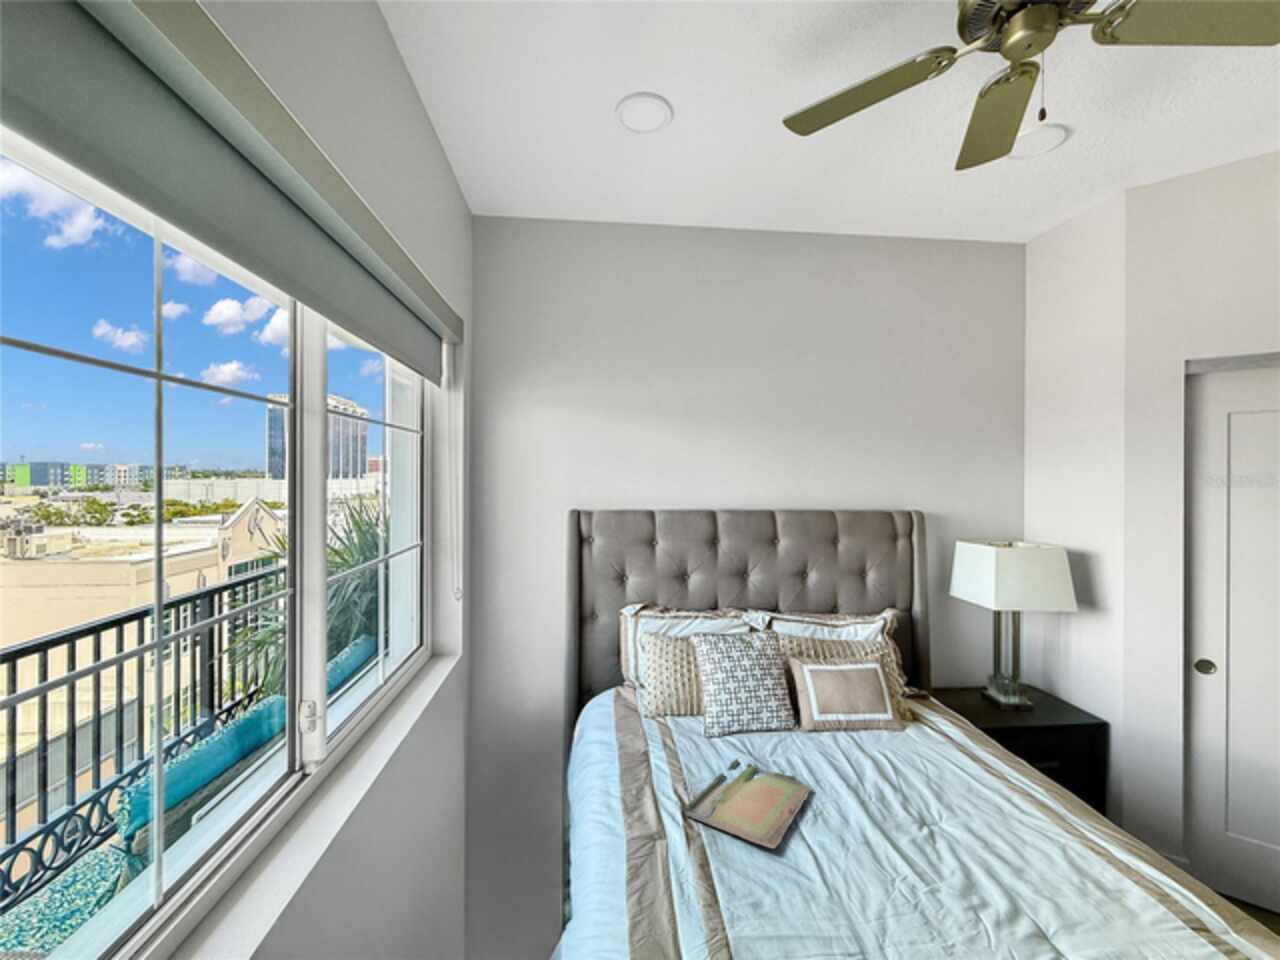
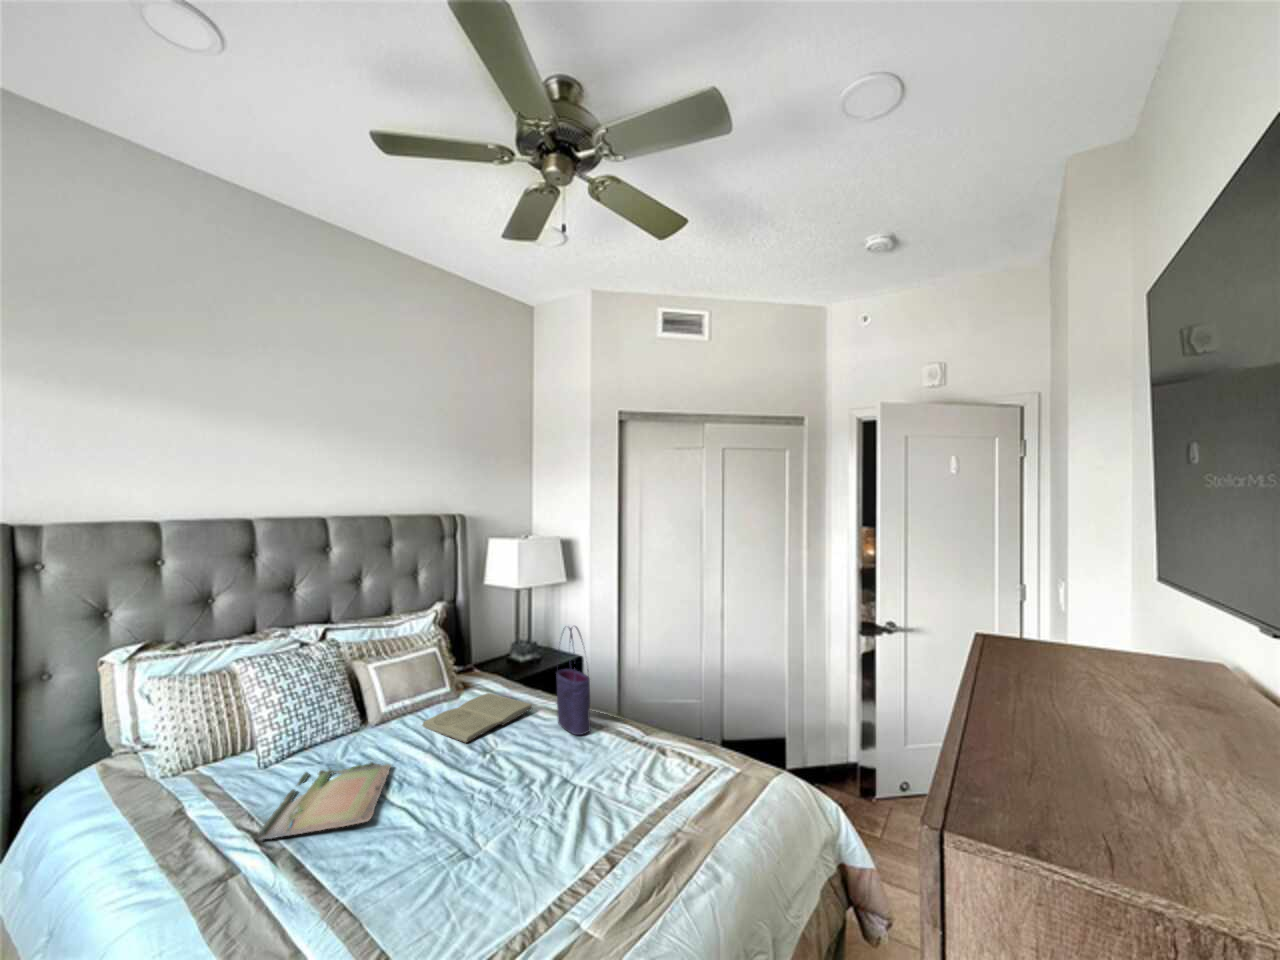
tote bag: none [1038,695,1097,865] -> present [556,626,591,735]
book: none [852,739,1001,798] -> present [422,693,533,743]

